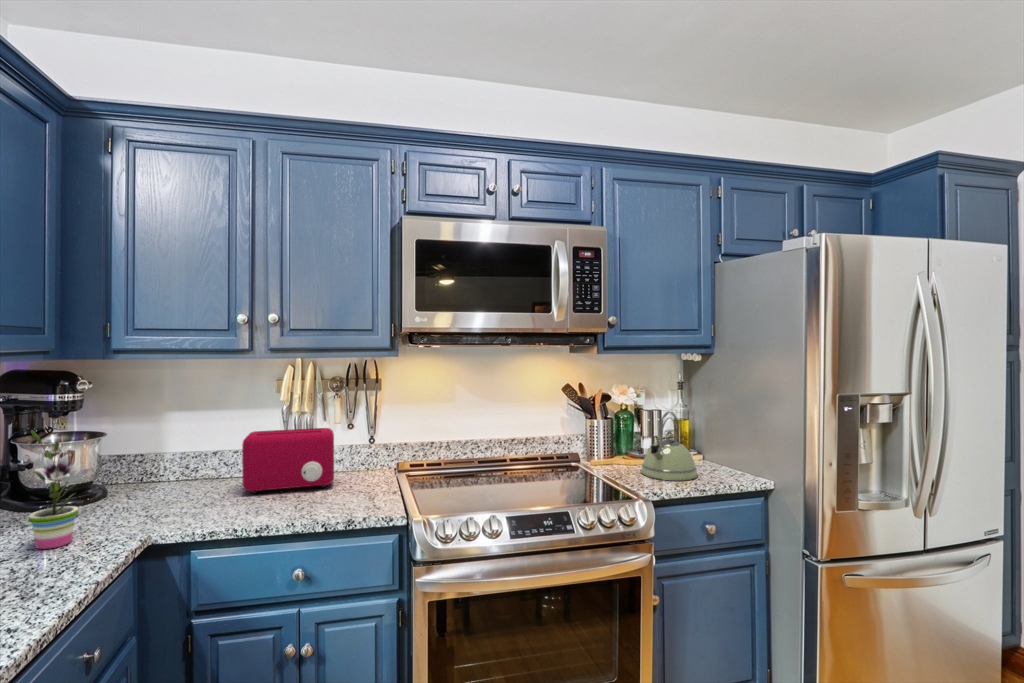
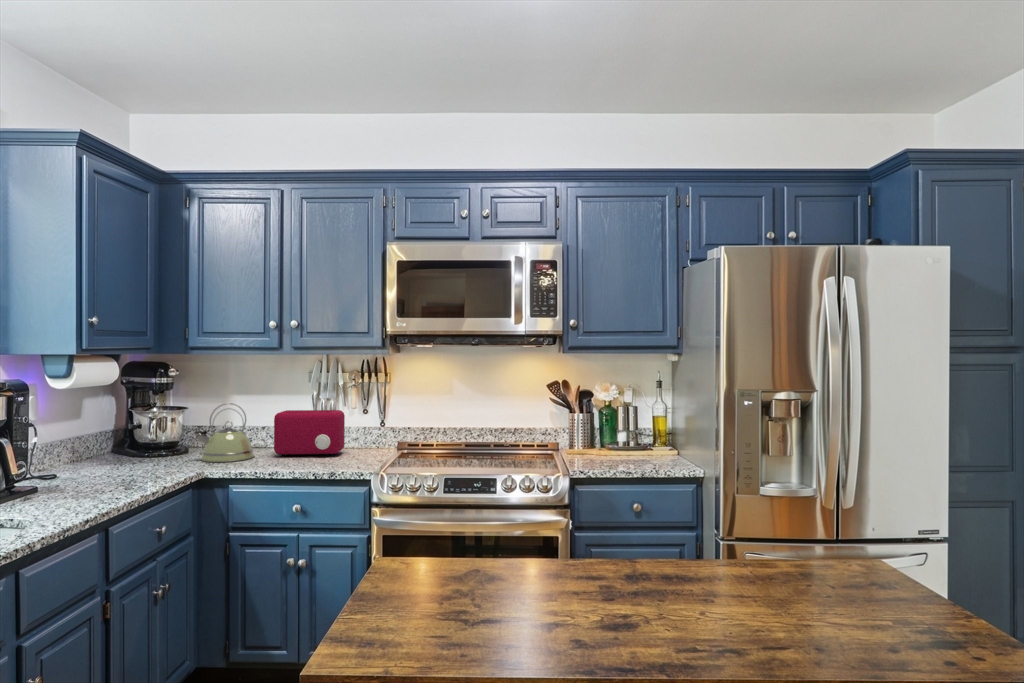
kettle: present [641,411,698,481] -> present [194,403,254,462]
potted plant: present [29,430,90,549] -> none [132,397,171,474]

